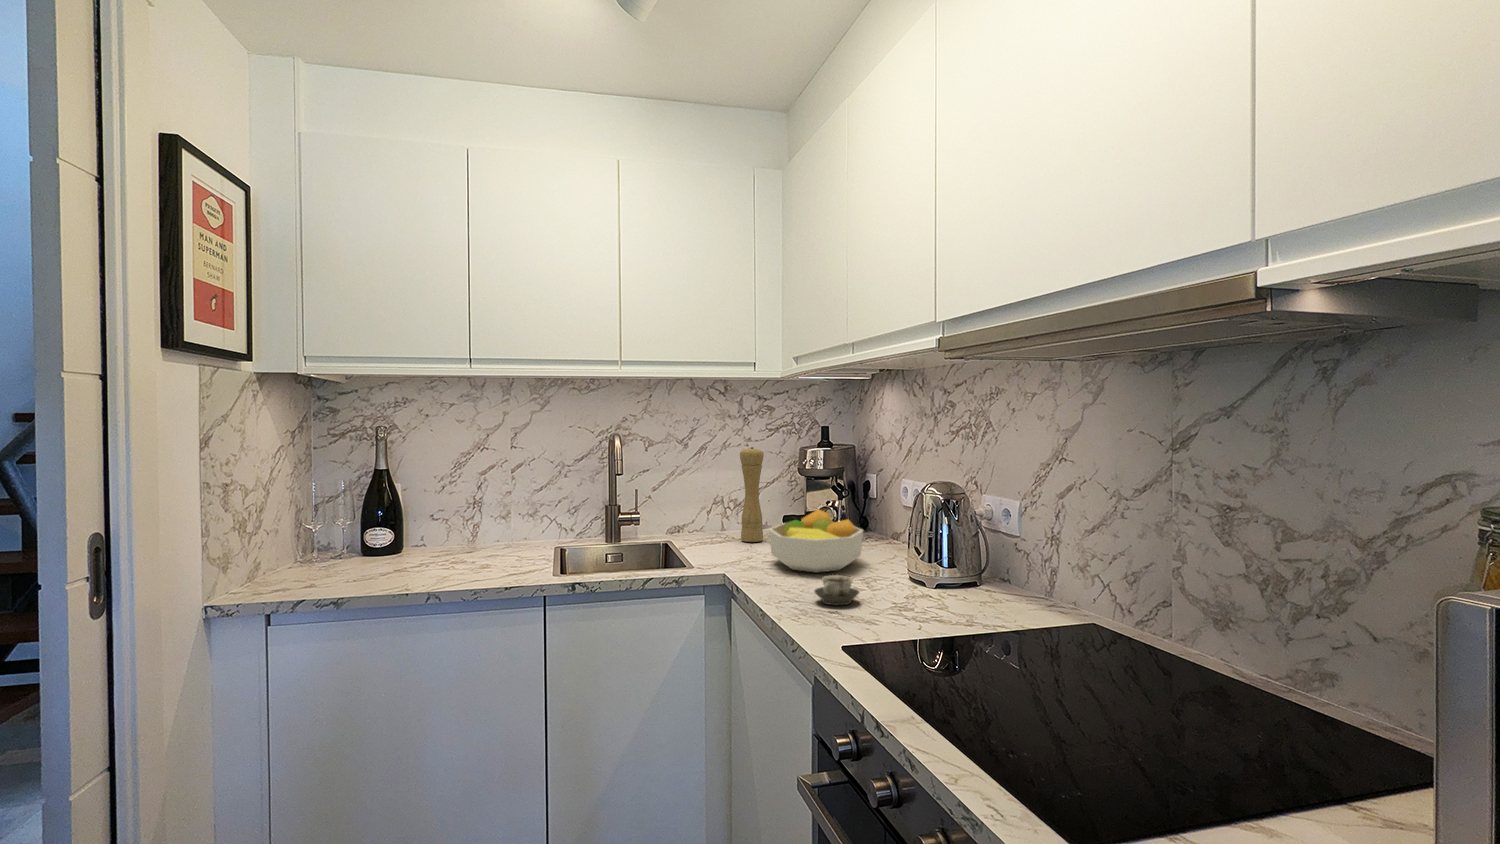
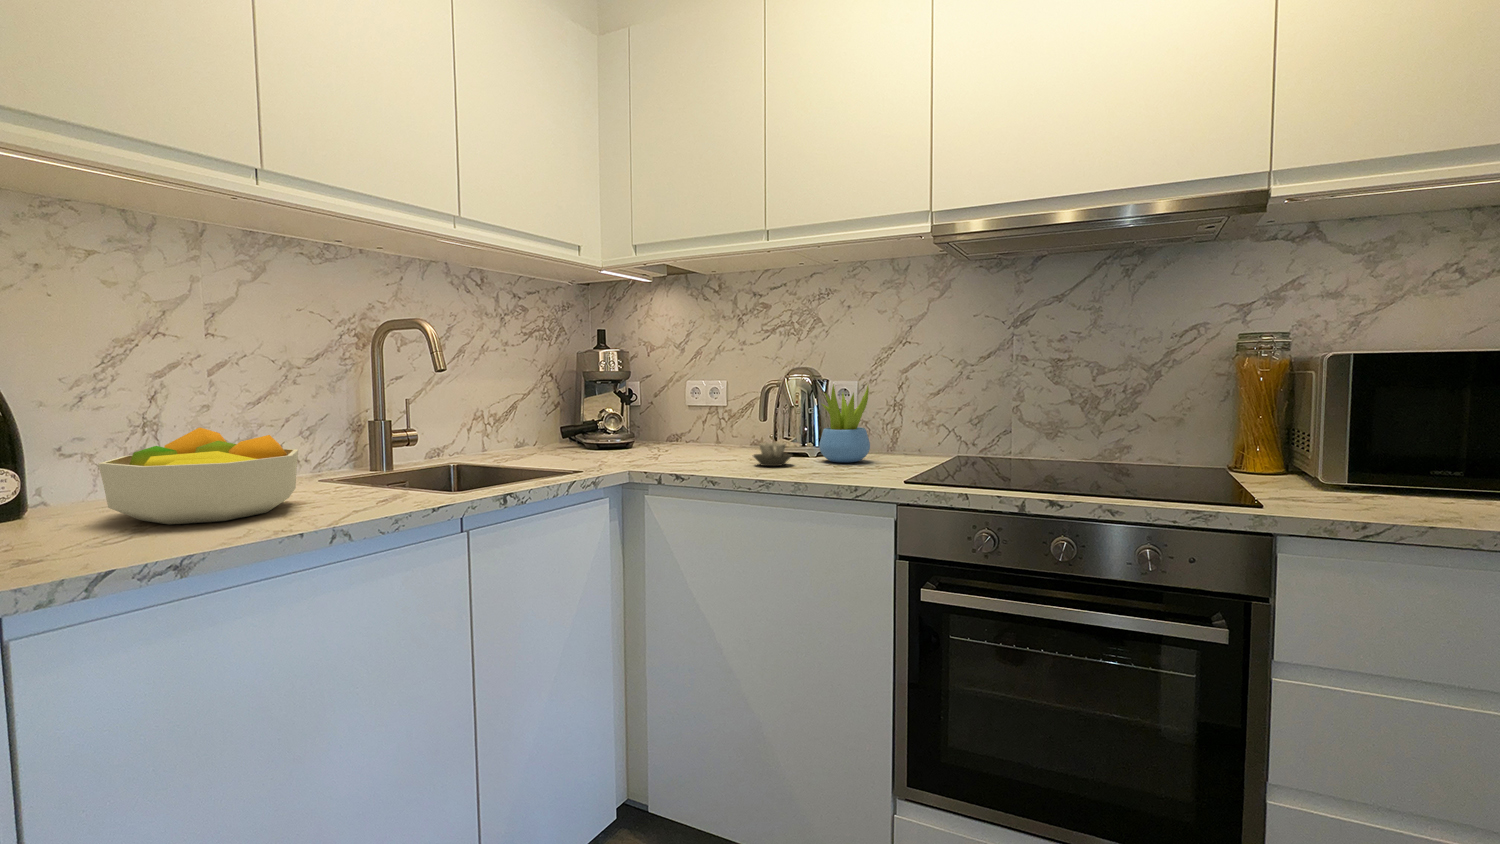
pepper mill: present [740,447,764,542] -> none [511,351,540,453]
fruit bowl: present [769,509,863,573] -> present [98,427,298,524]
succulent plant: none [891,519,955,619] -> present [819,384,870,462]

